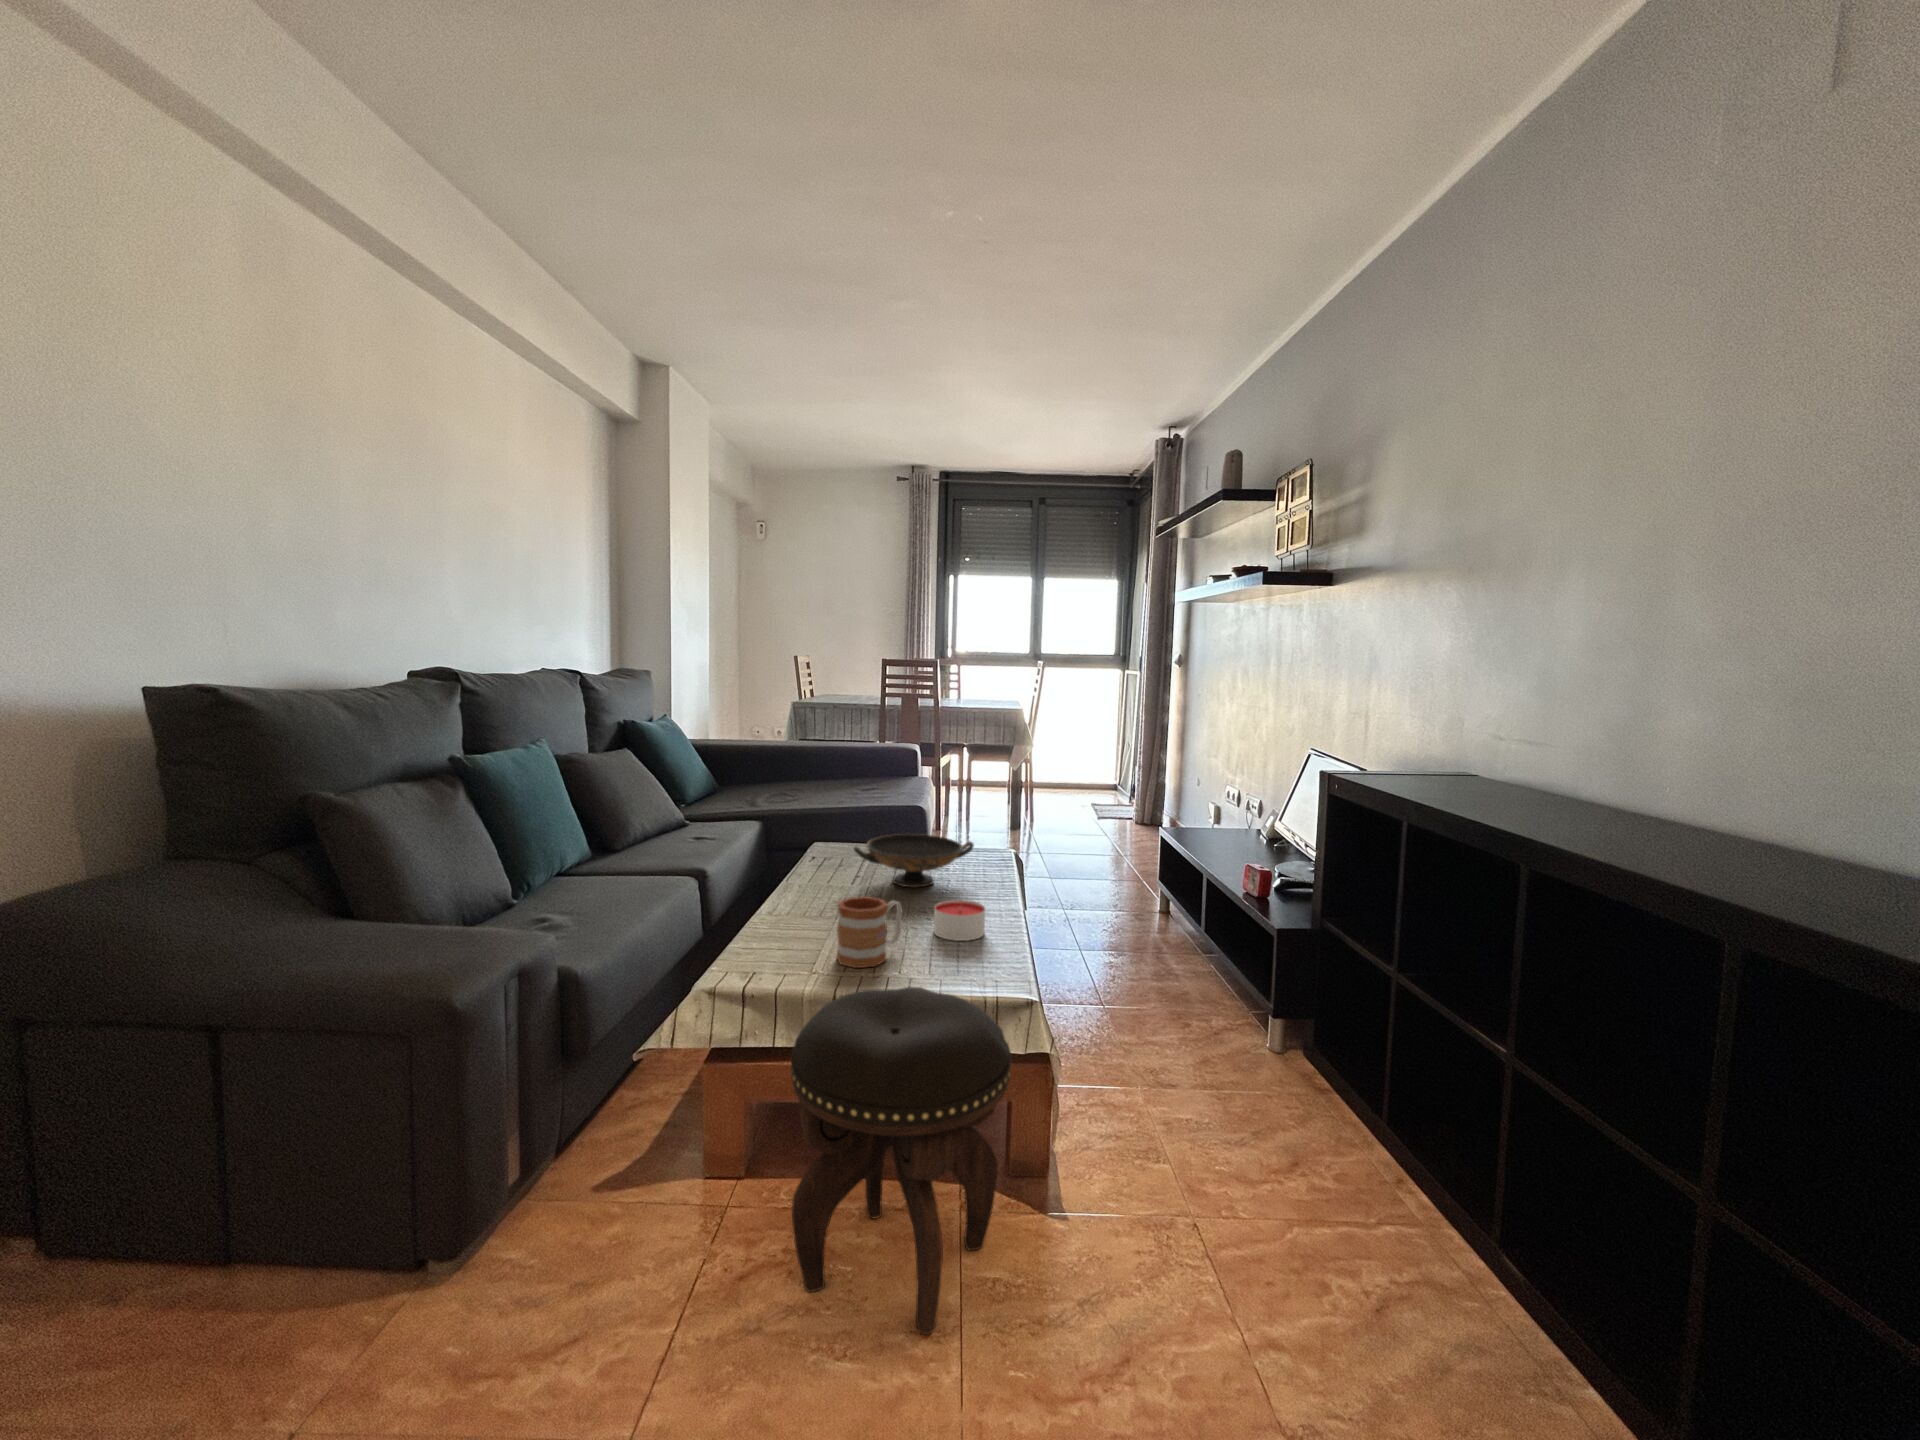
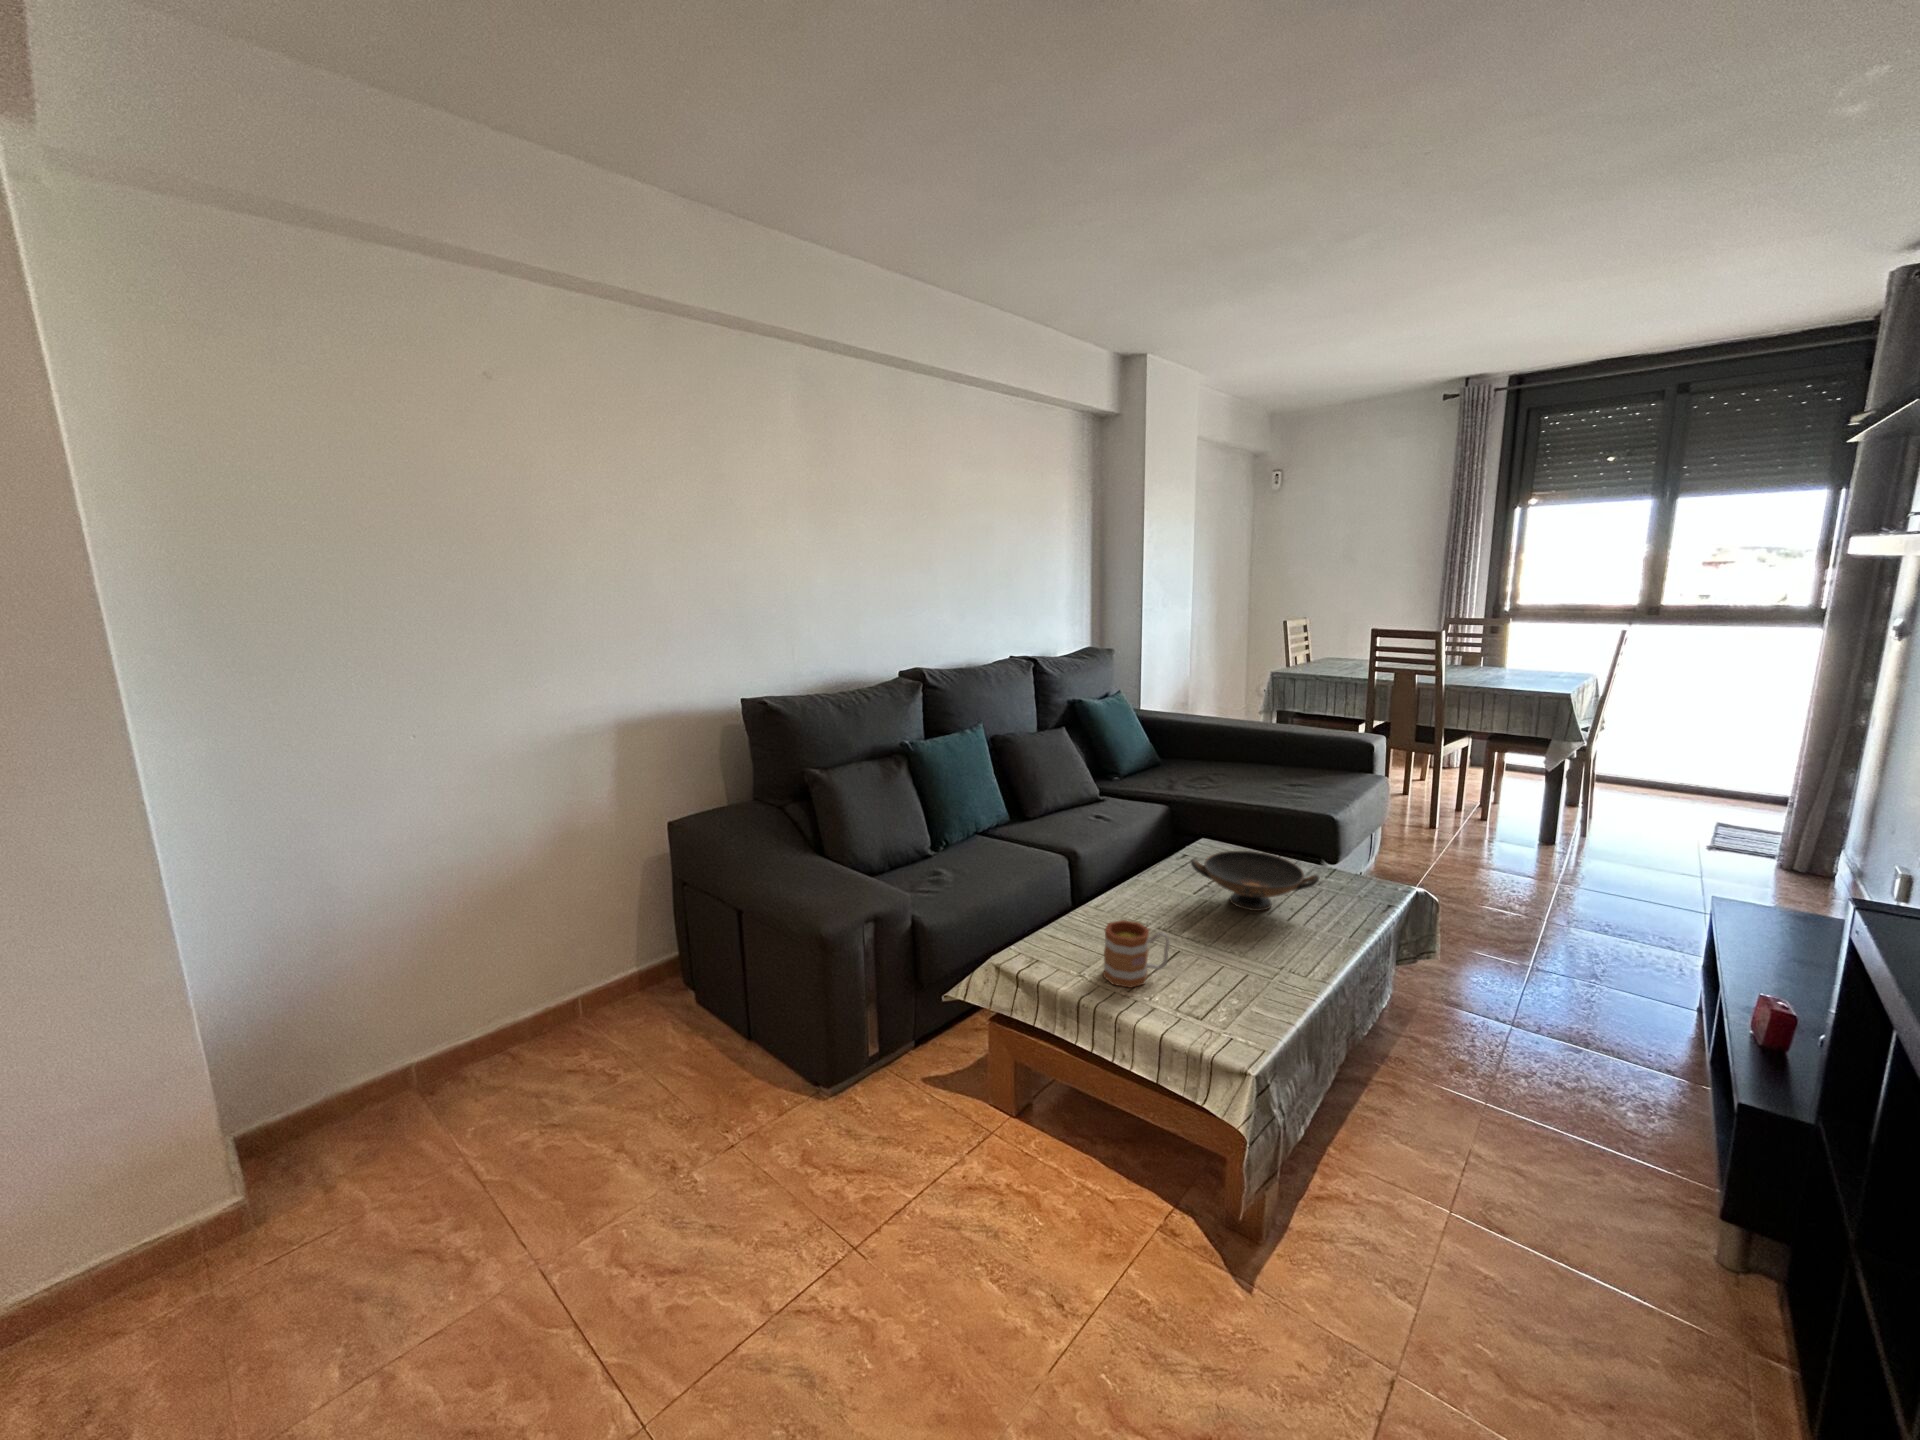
candle: present [934,900,985,941] -> none [1214,939,1268,986]
footstool: present [791,987,1011,1335] -> none [990,1012,1180,1310]

